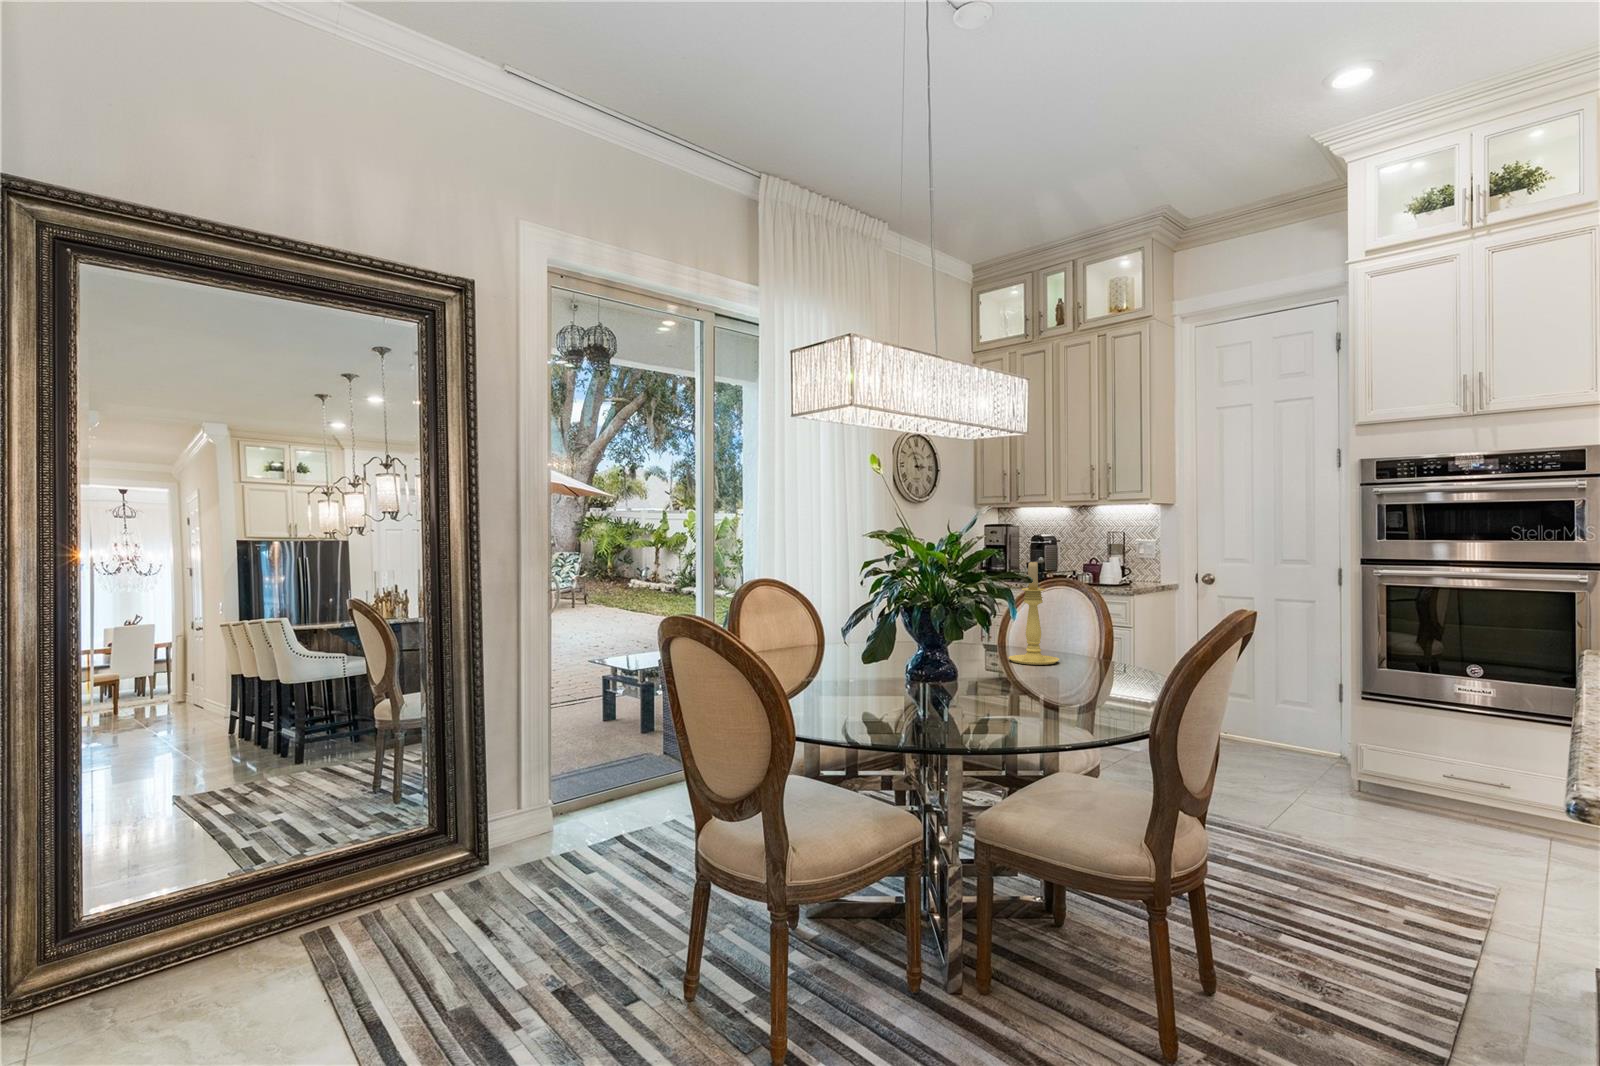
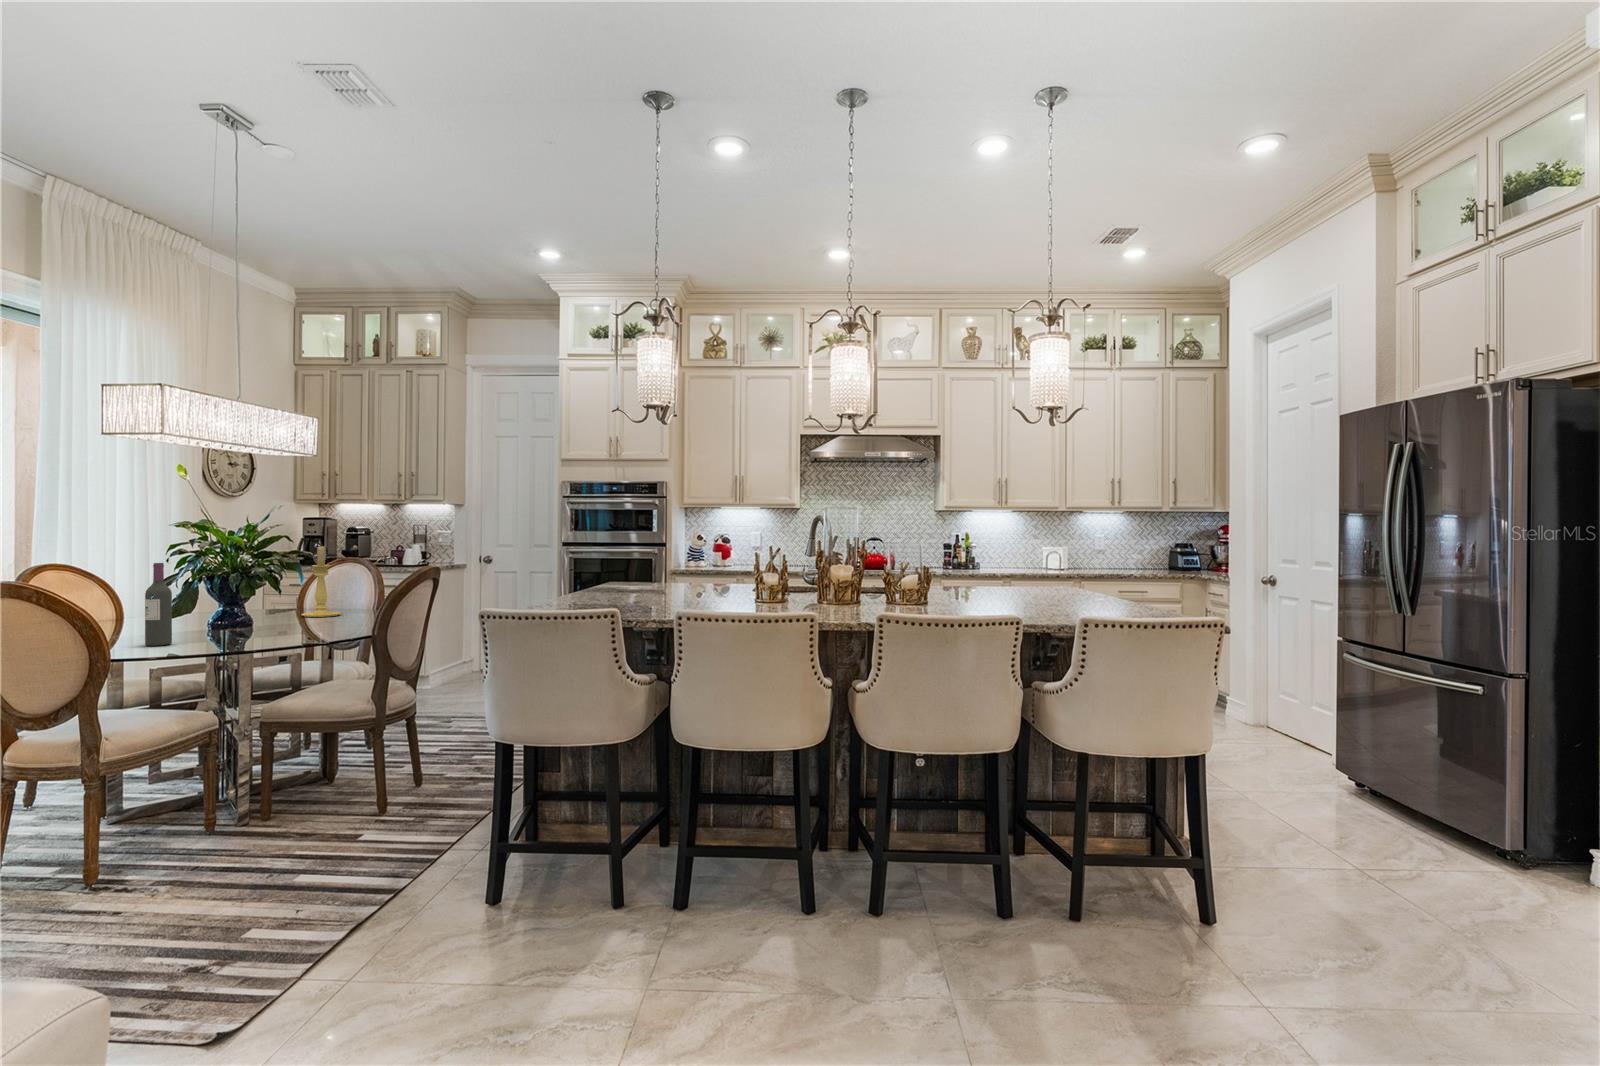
wine bottle: none [830,589,862,714] -> present [145,563,172,646]

